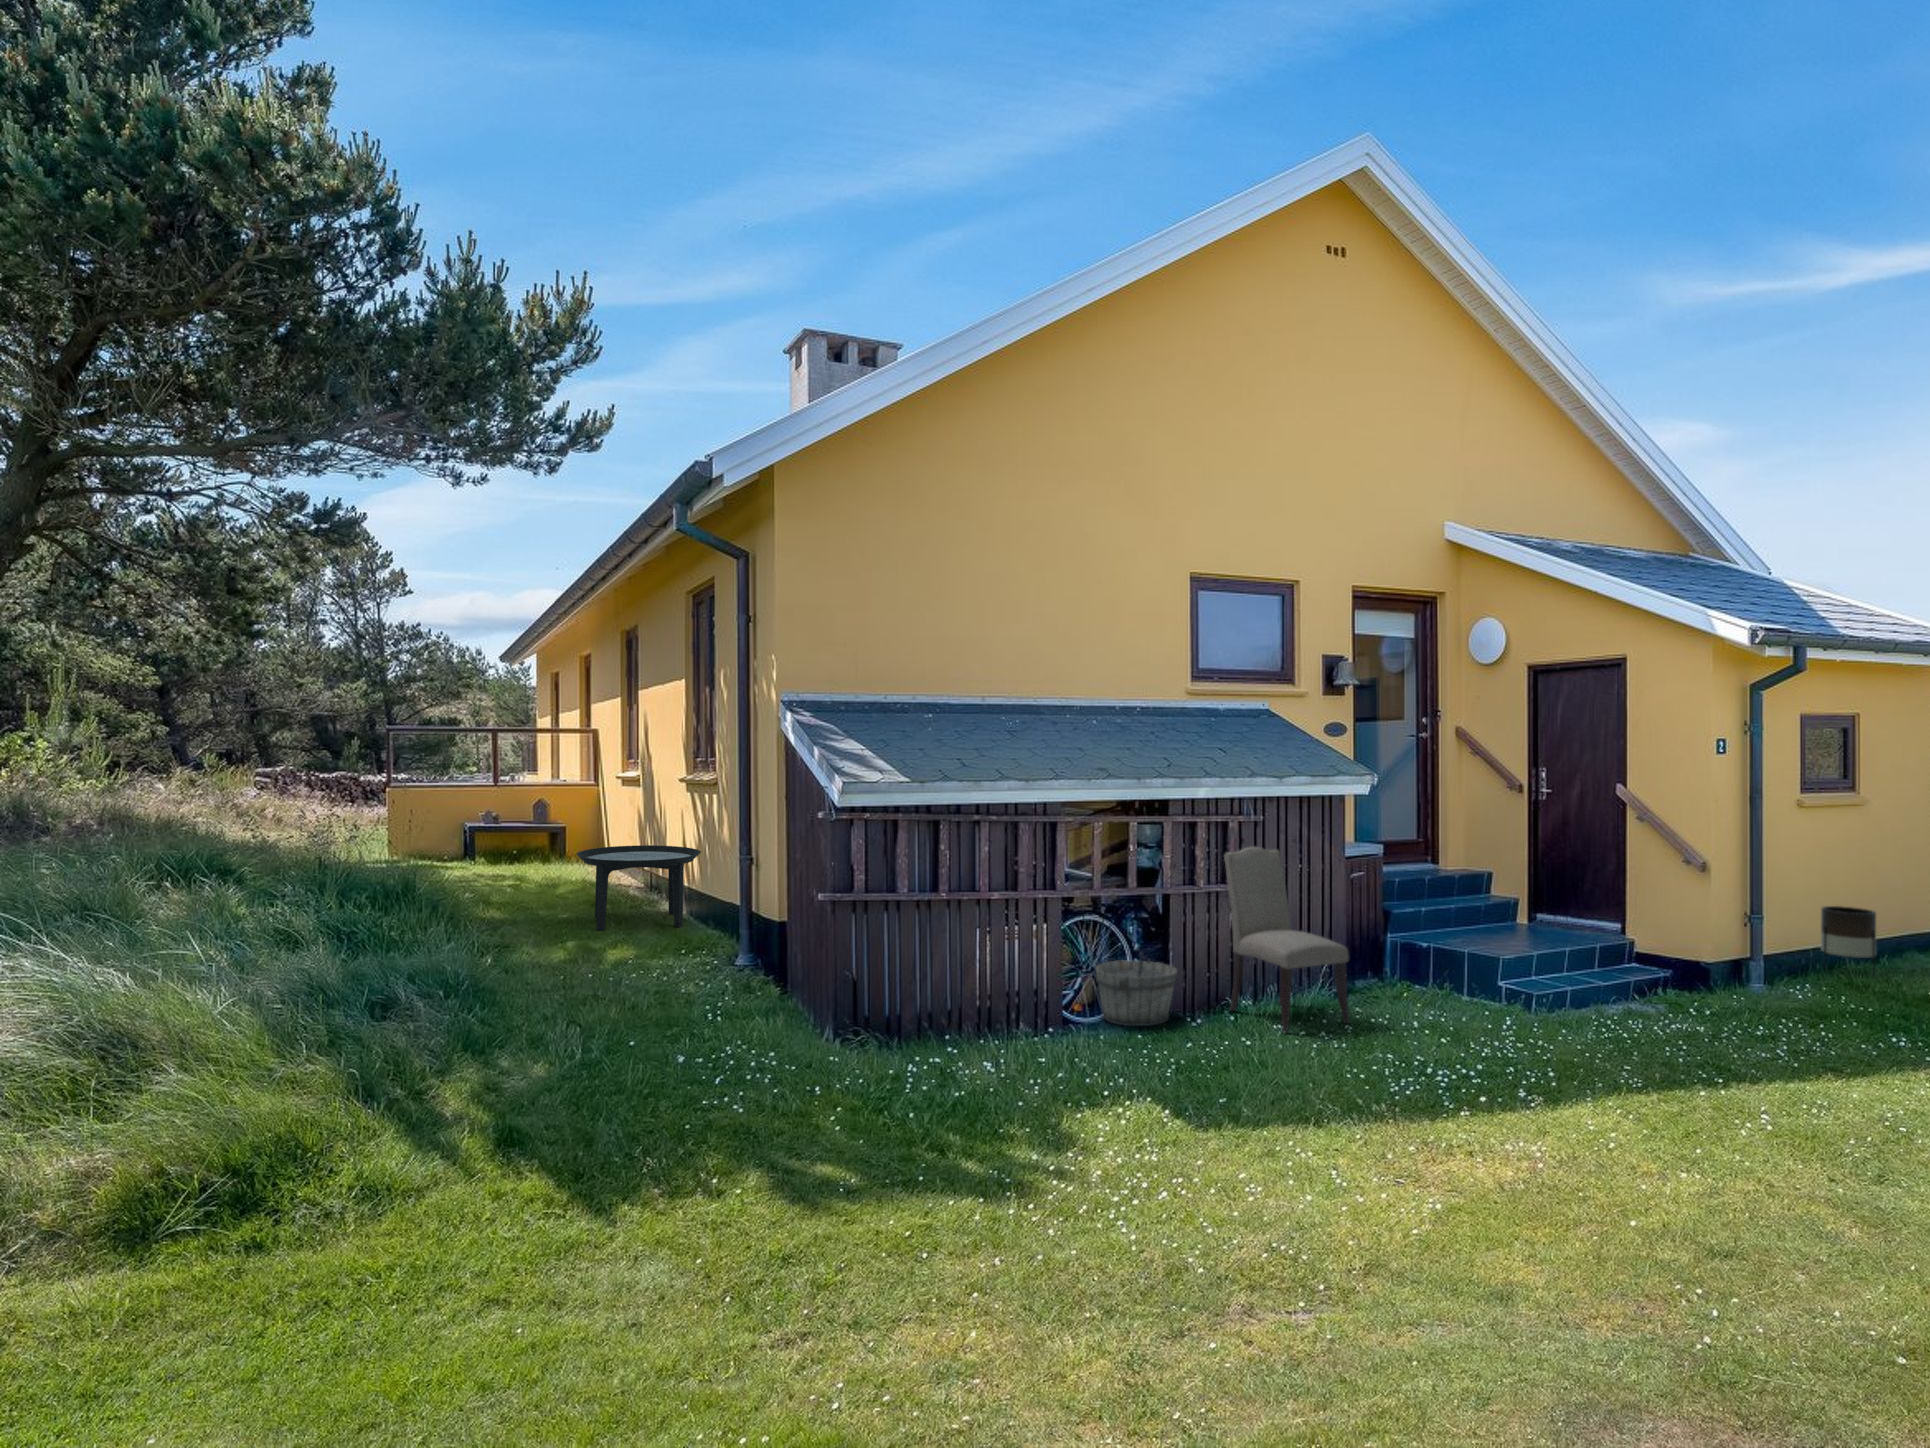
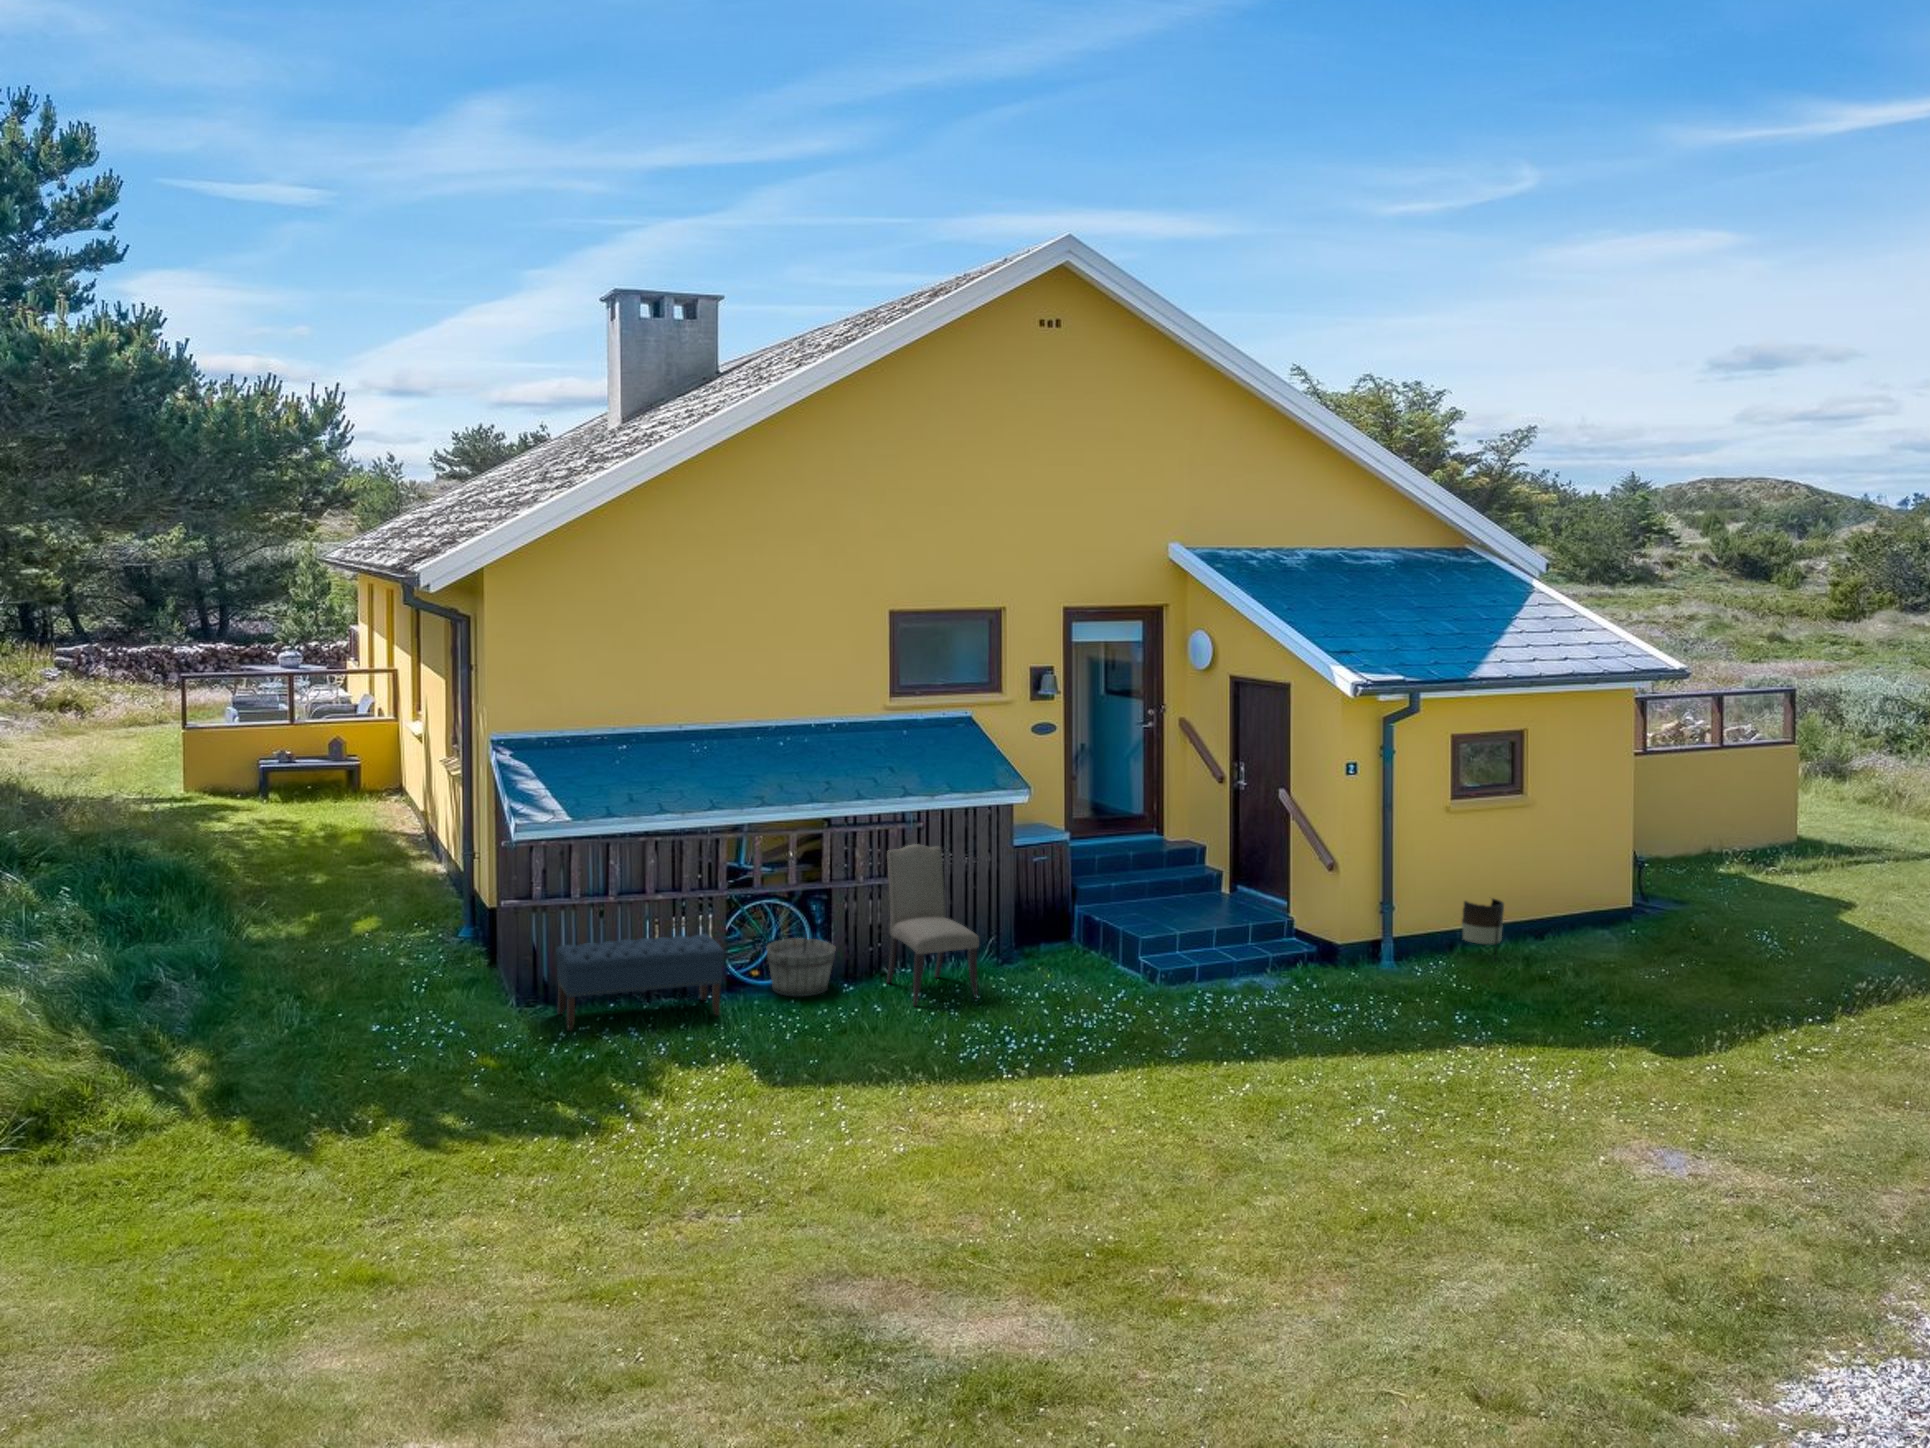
round table: present [577,845,701,931] -> none [351,797,470,881]
bench: none [868,951,1070,1068] -> present [556,934,724,1031]

